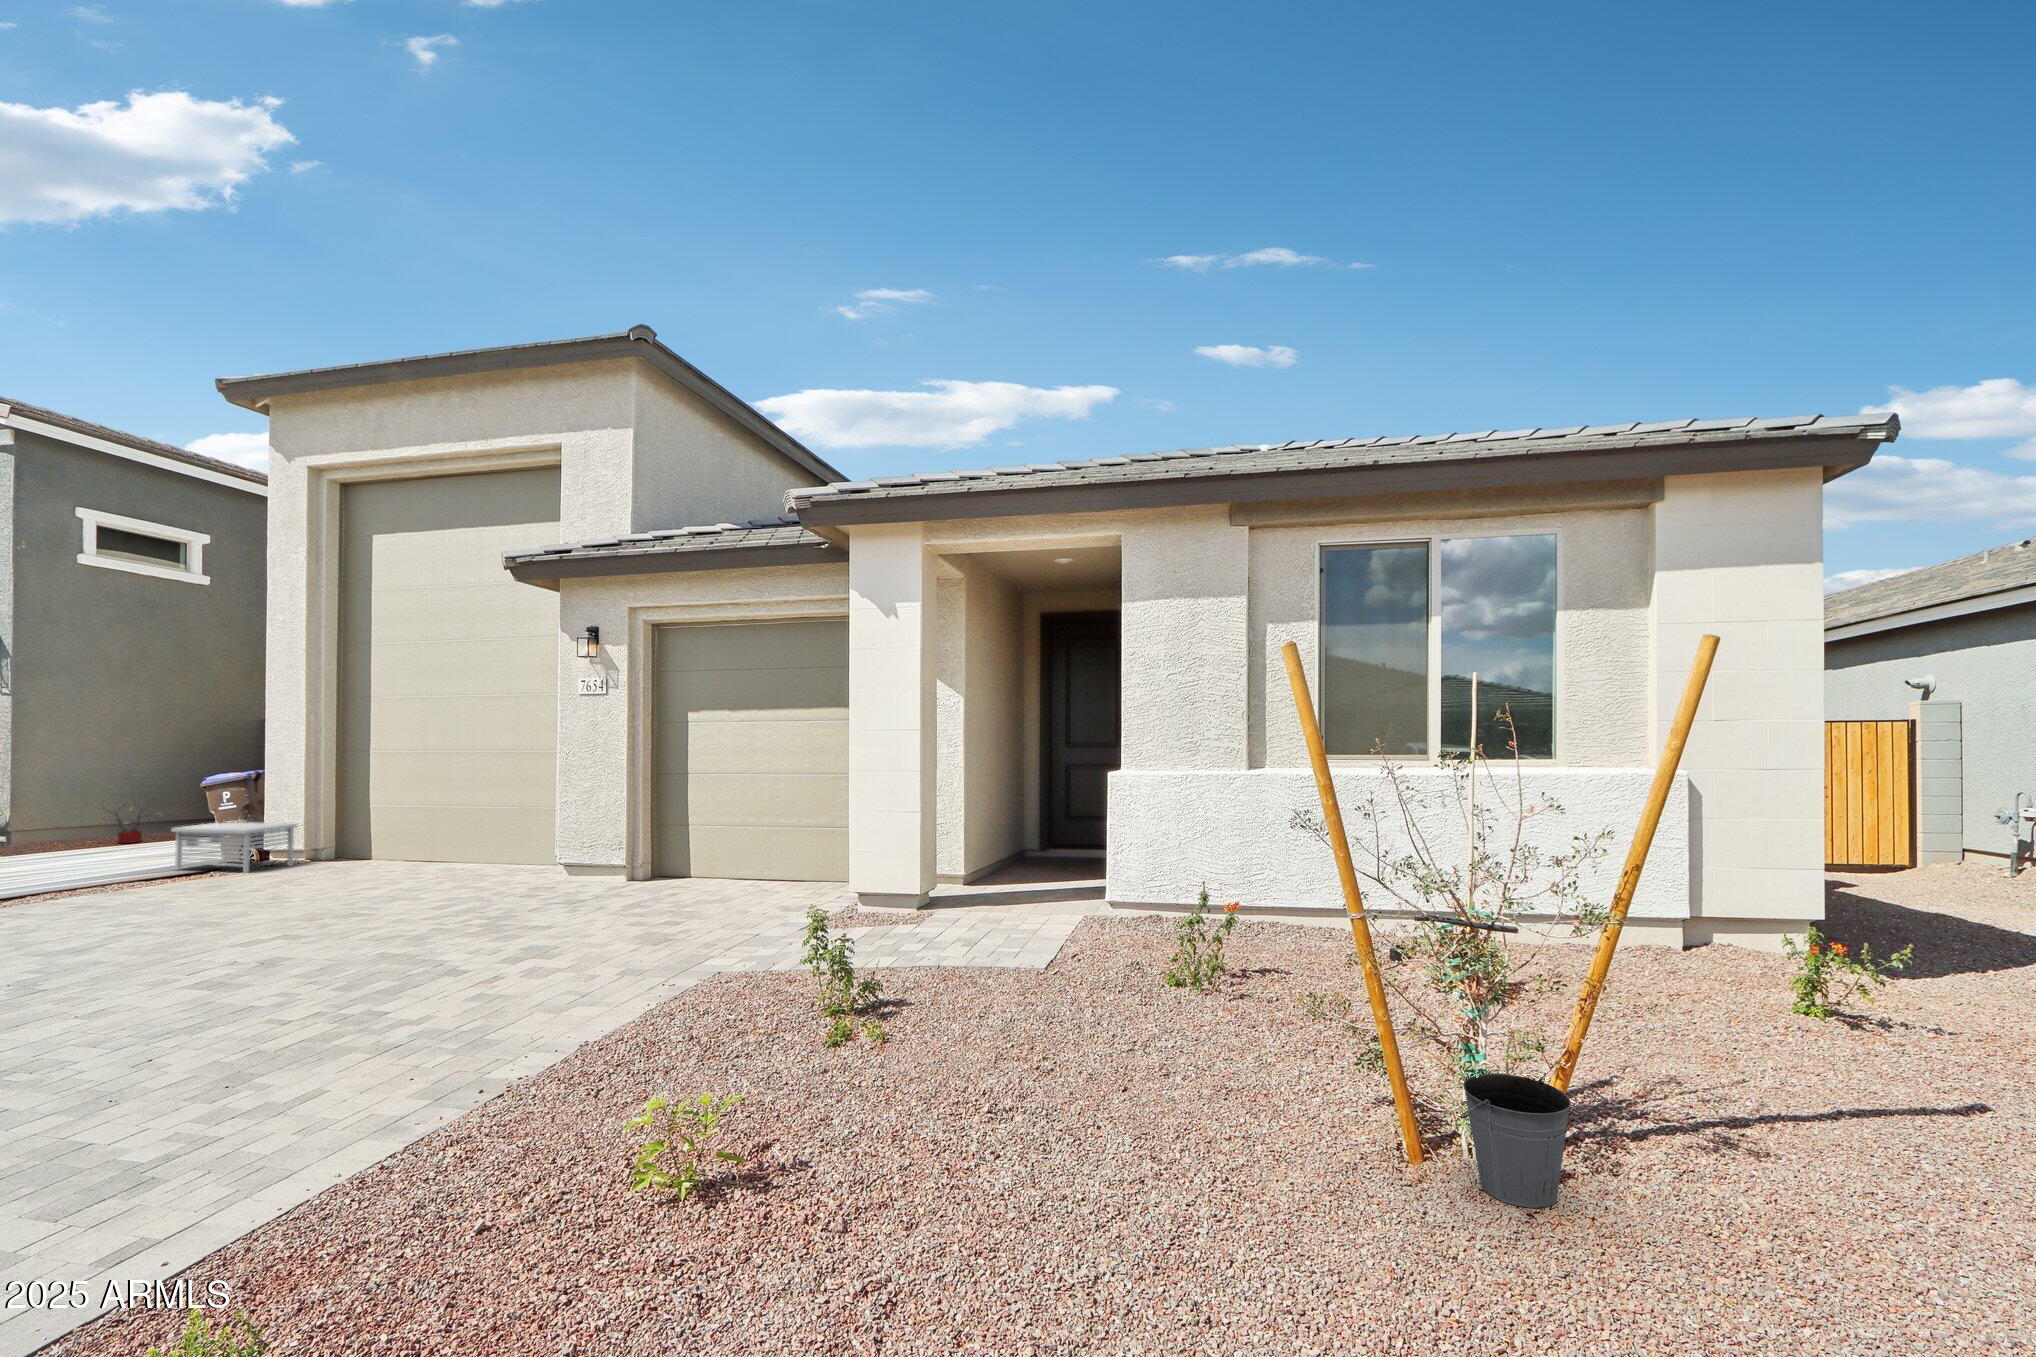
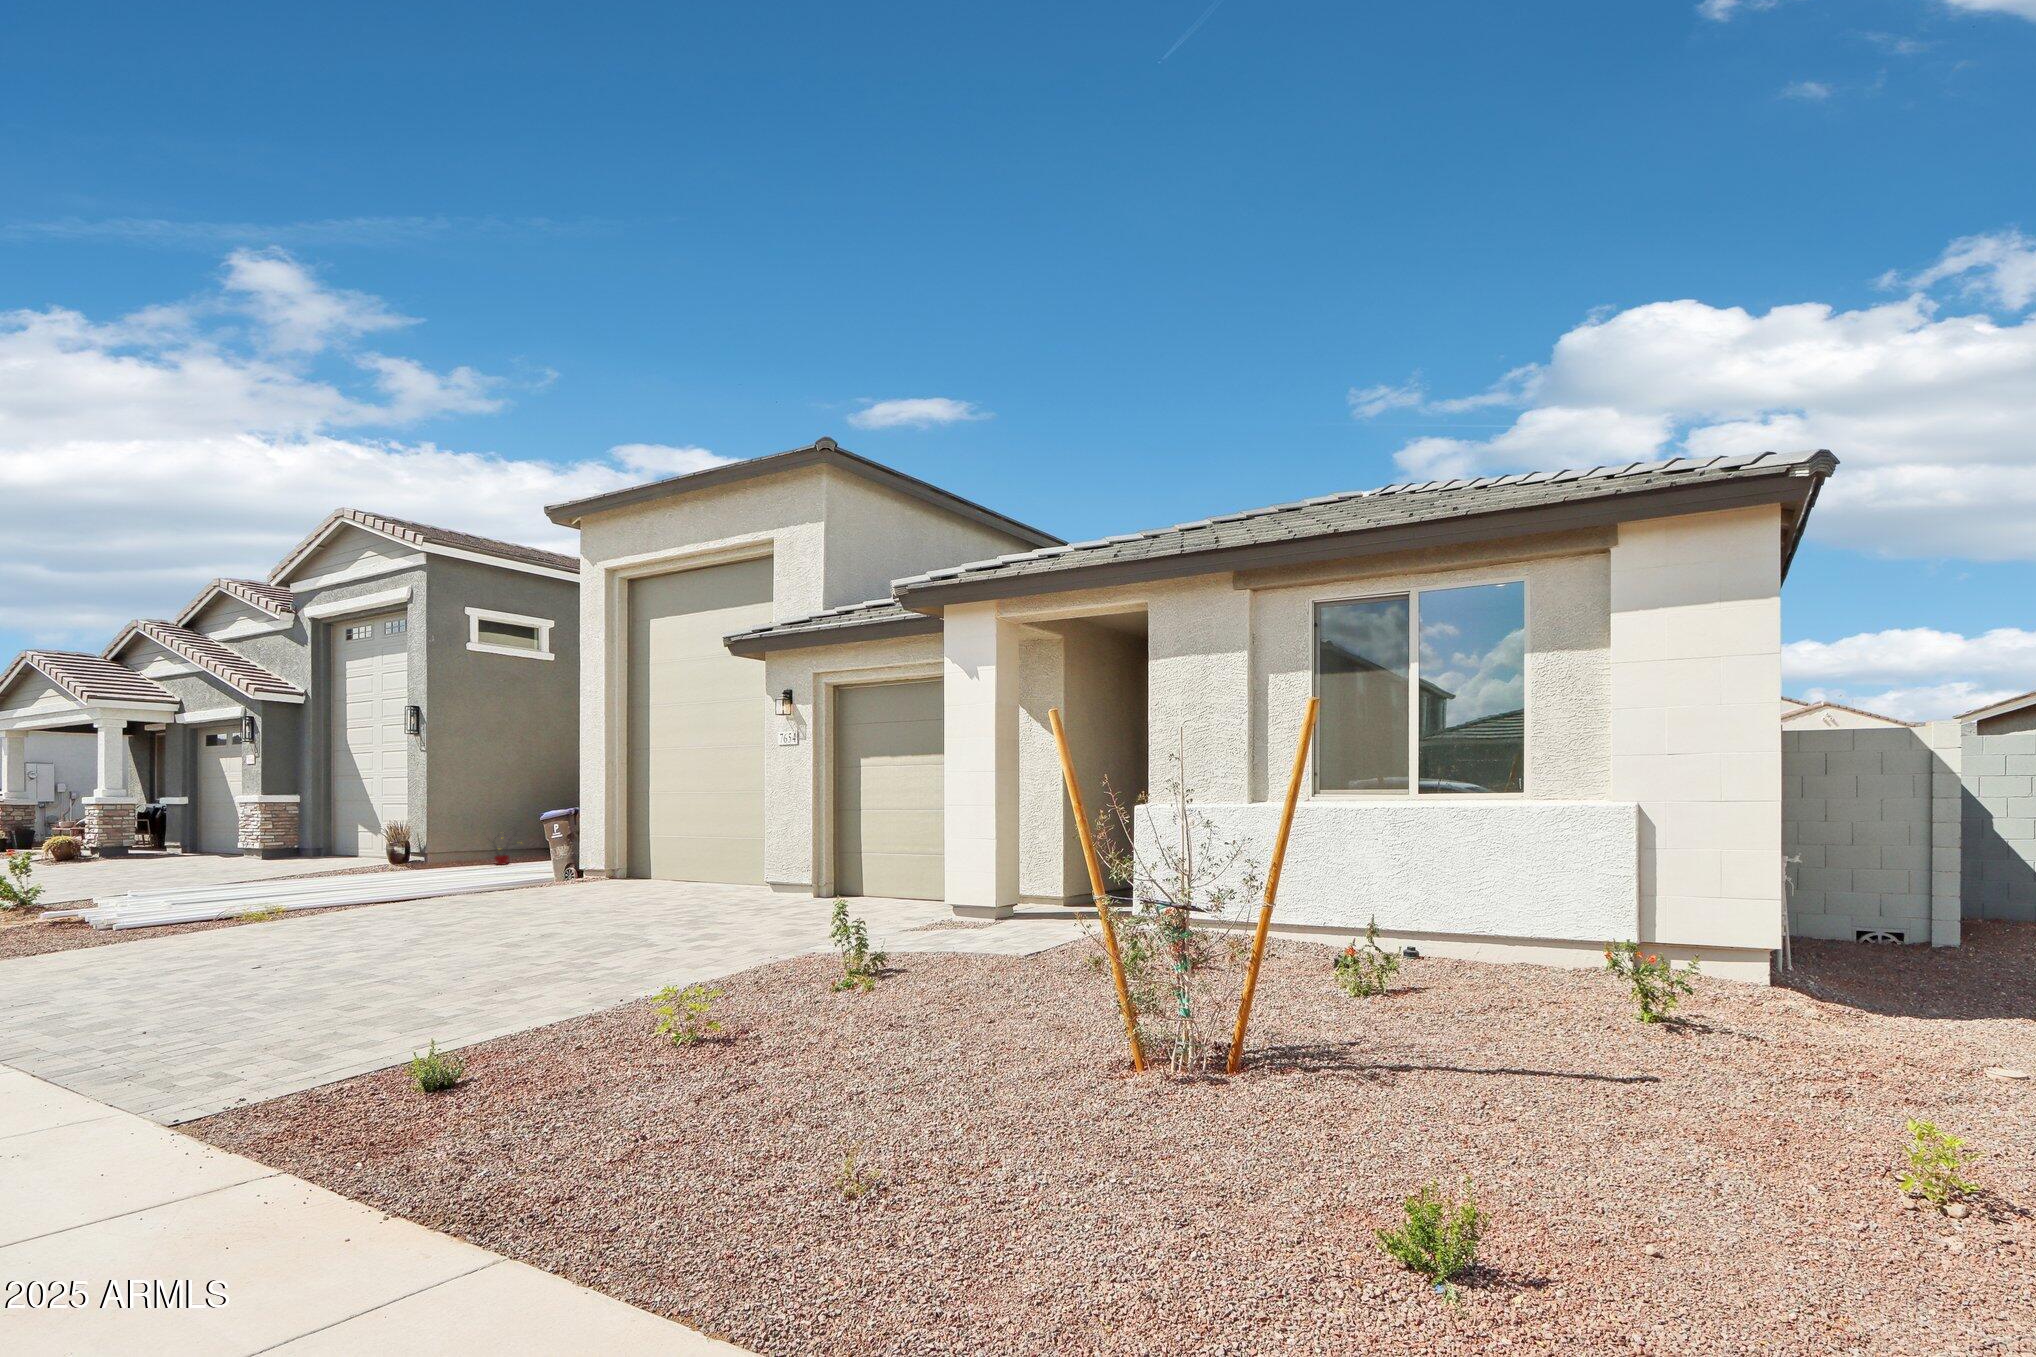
storage bench: present [171,822,297,873] -> none [521,846,600,885]
bucket: present [1460,1073,1571,1208] -> none [1125,991,1189,1068]

